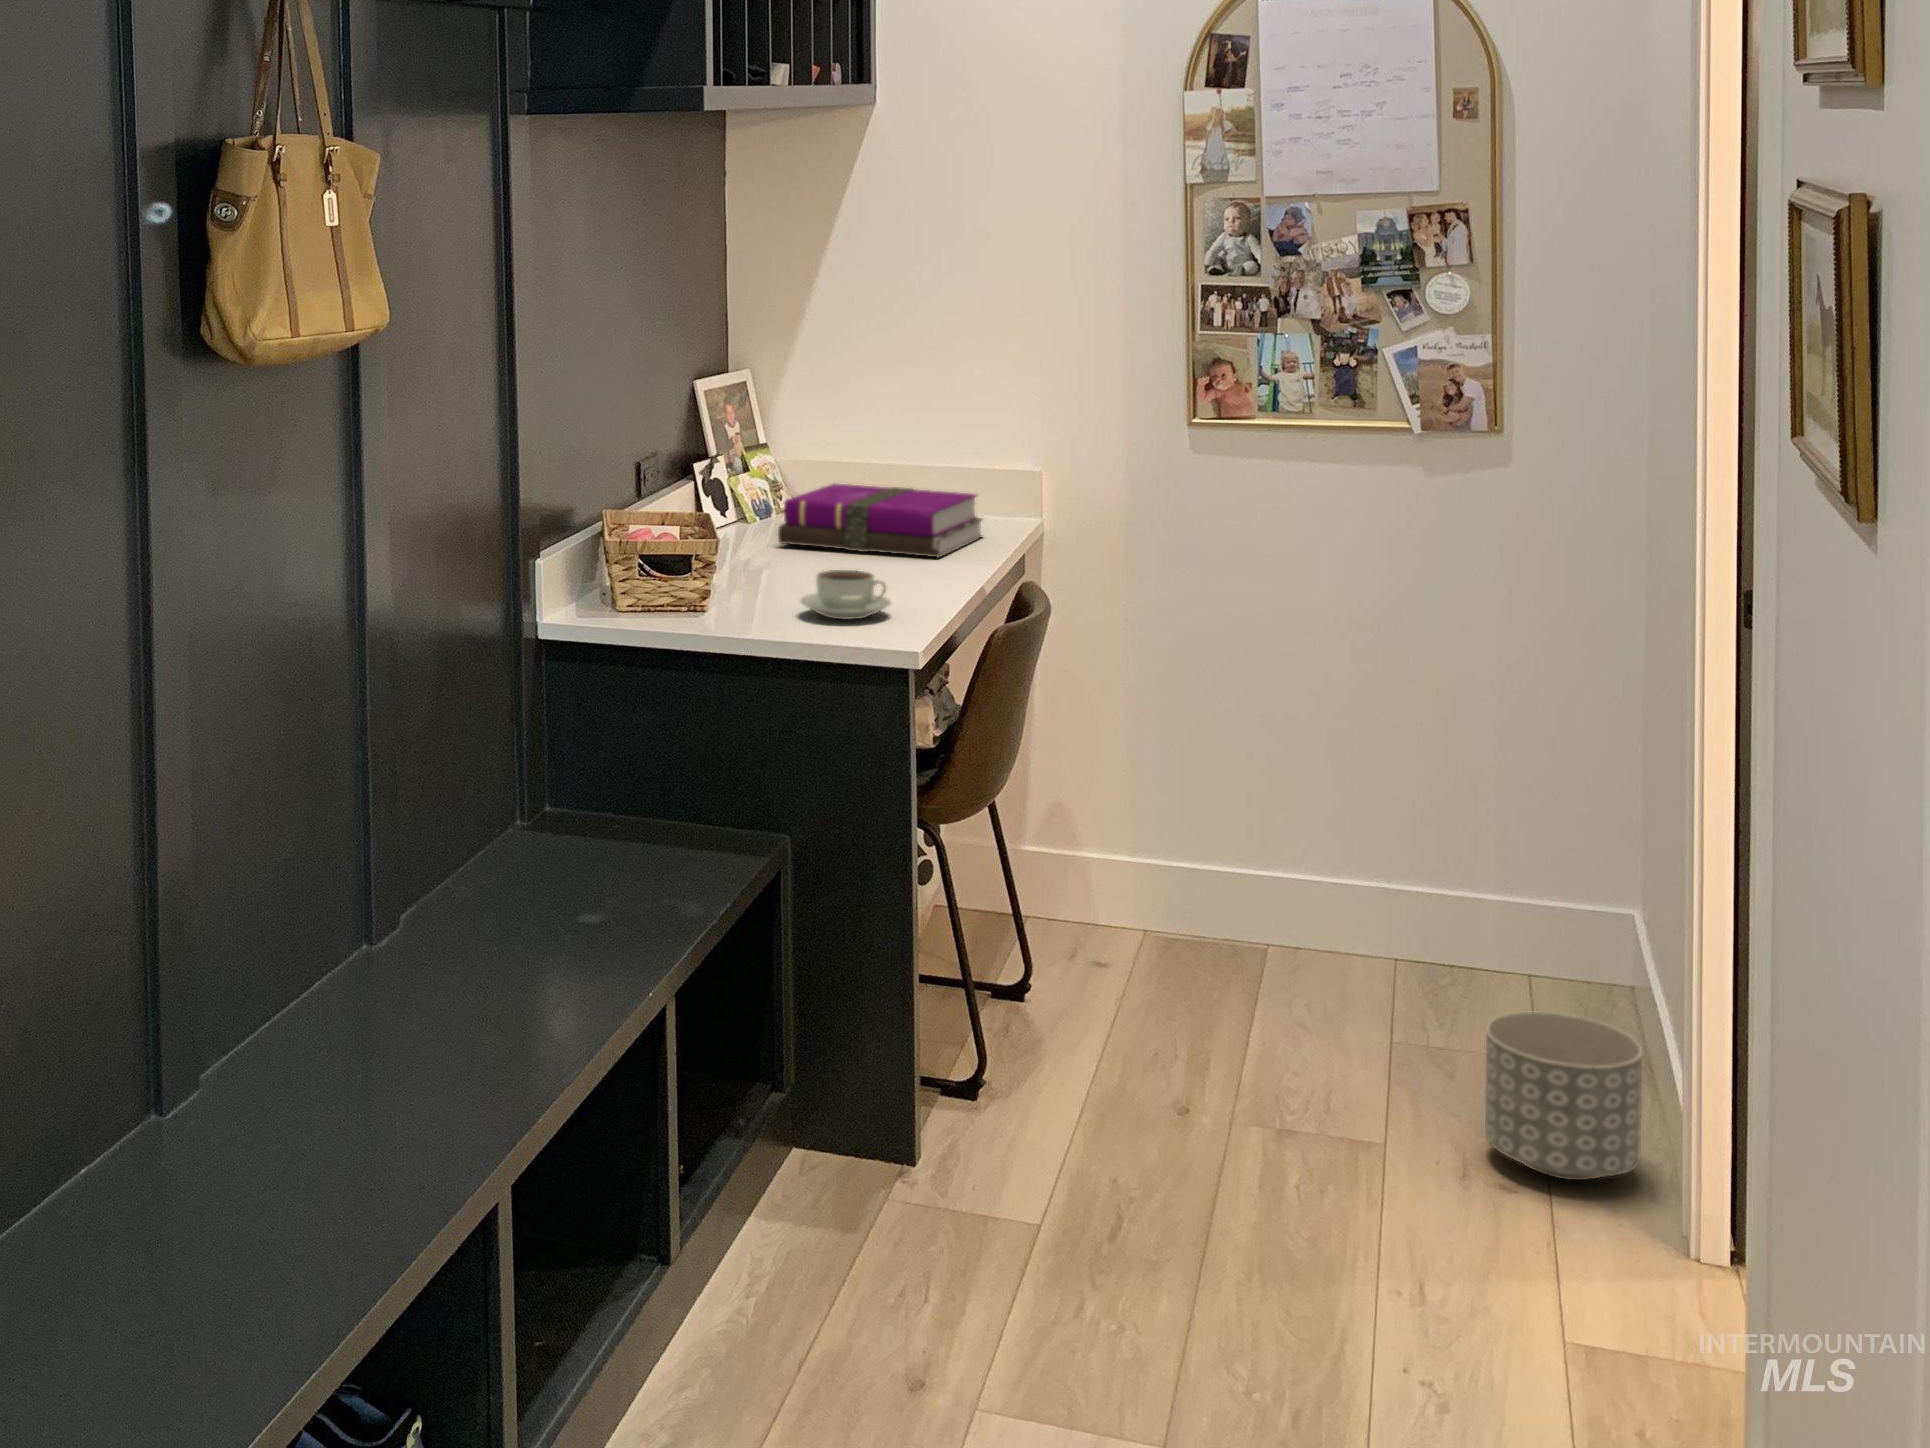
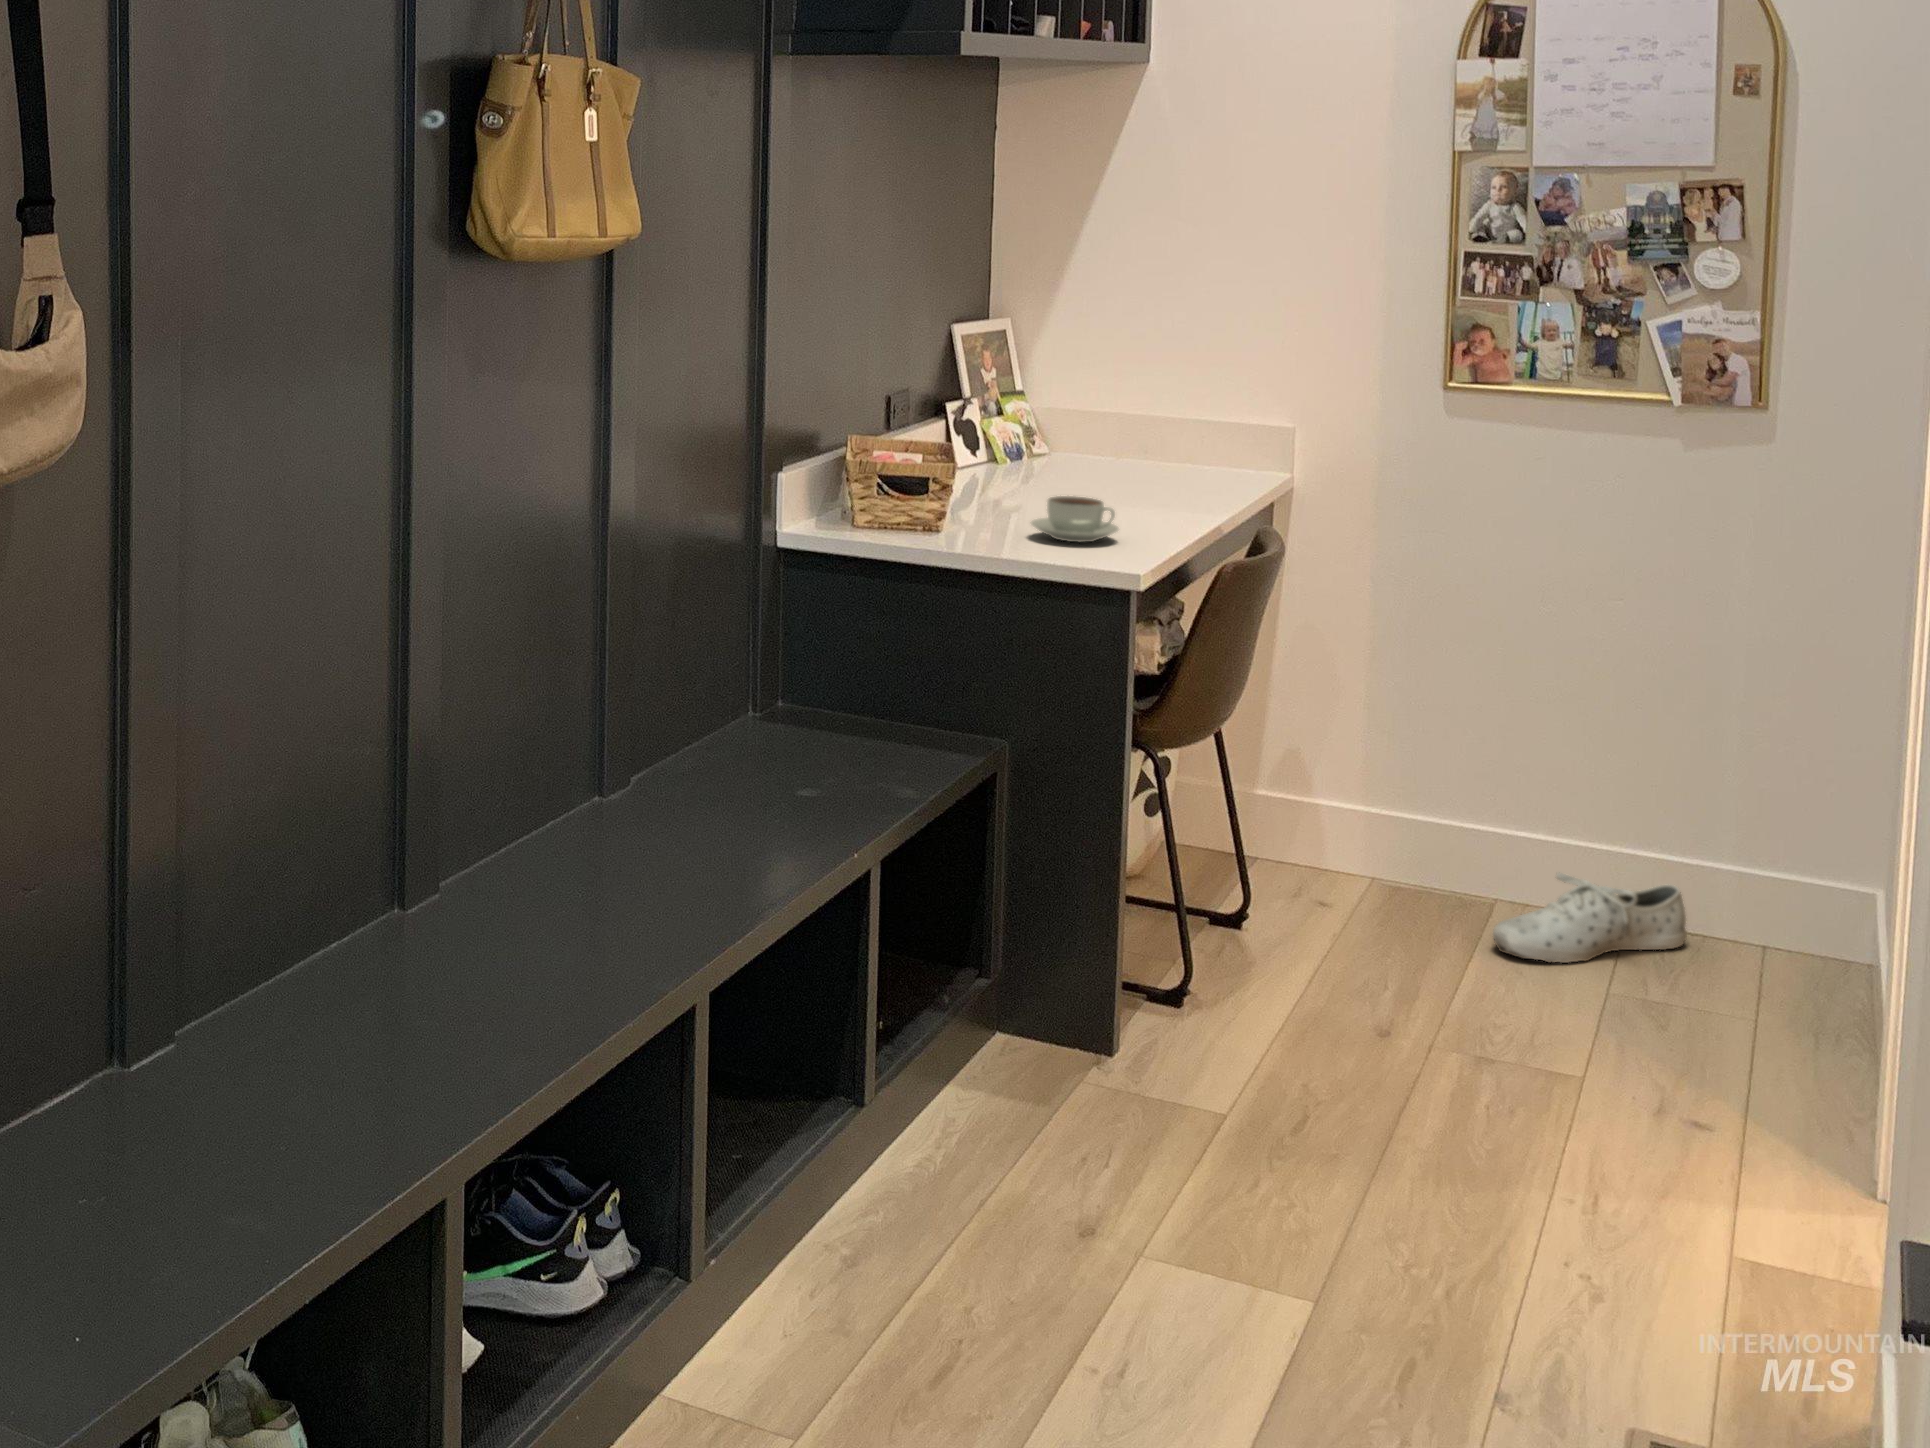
notebook: present [778,484,982,557] -> none [1022,425,1227,497]
shoe: none [1270,914,1454,1010] -> present [1493,872,1687,963]
planter: present [1485,1012,1642,1180] -> none [1689,968,1856,1132]

